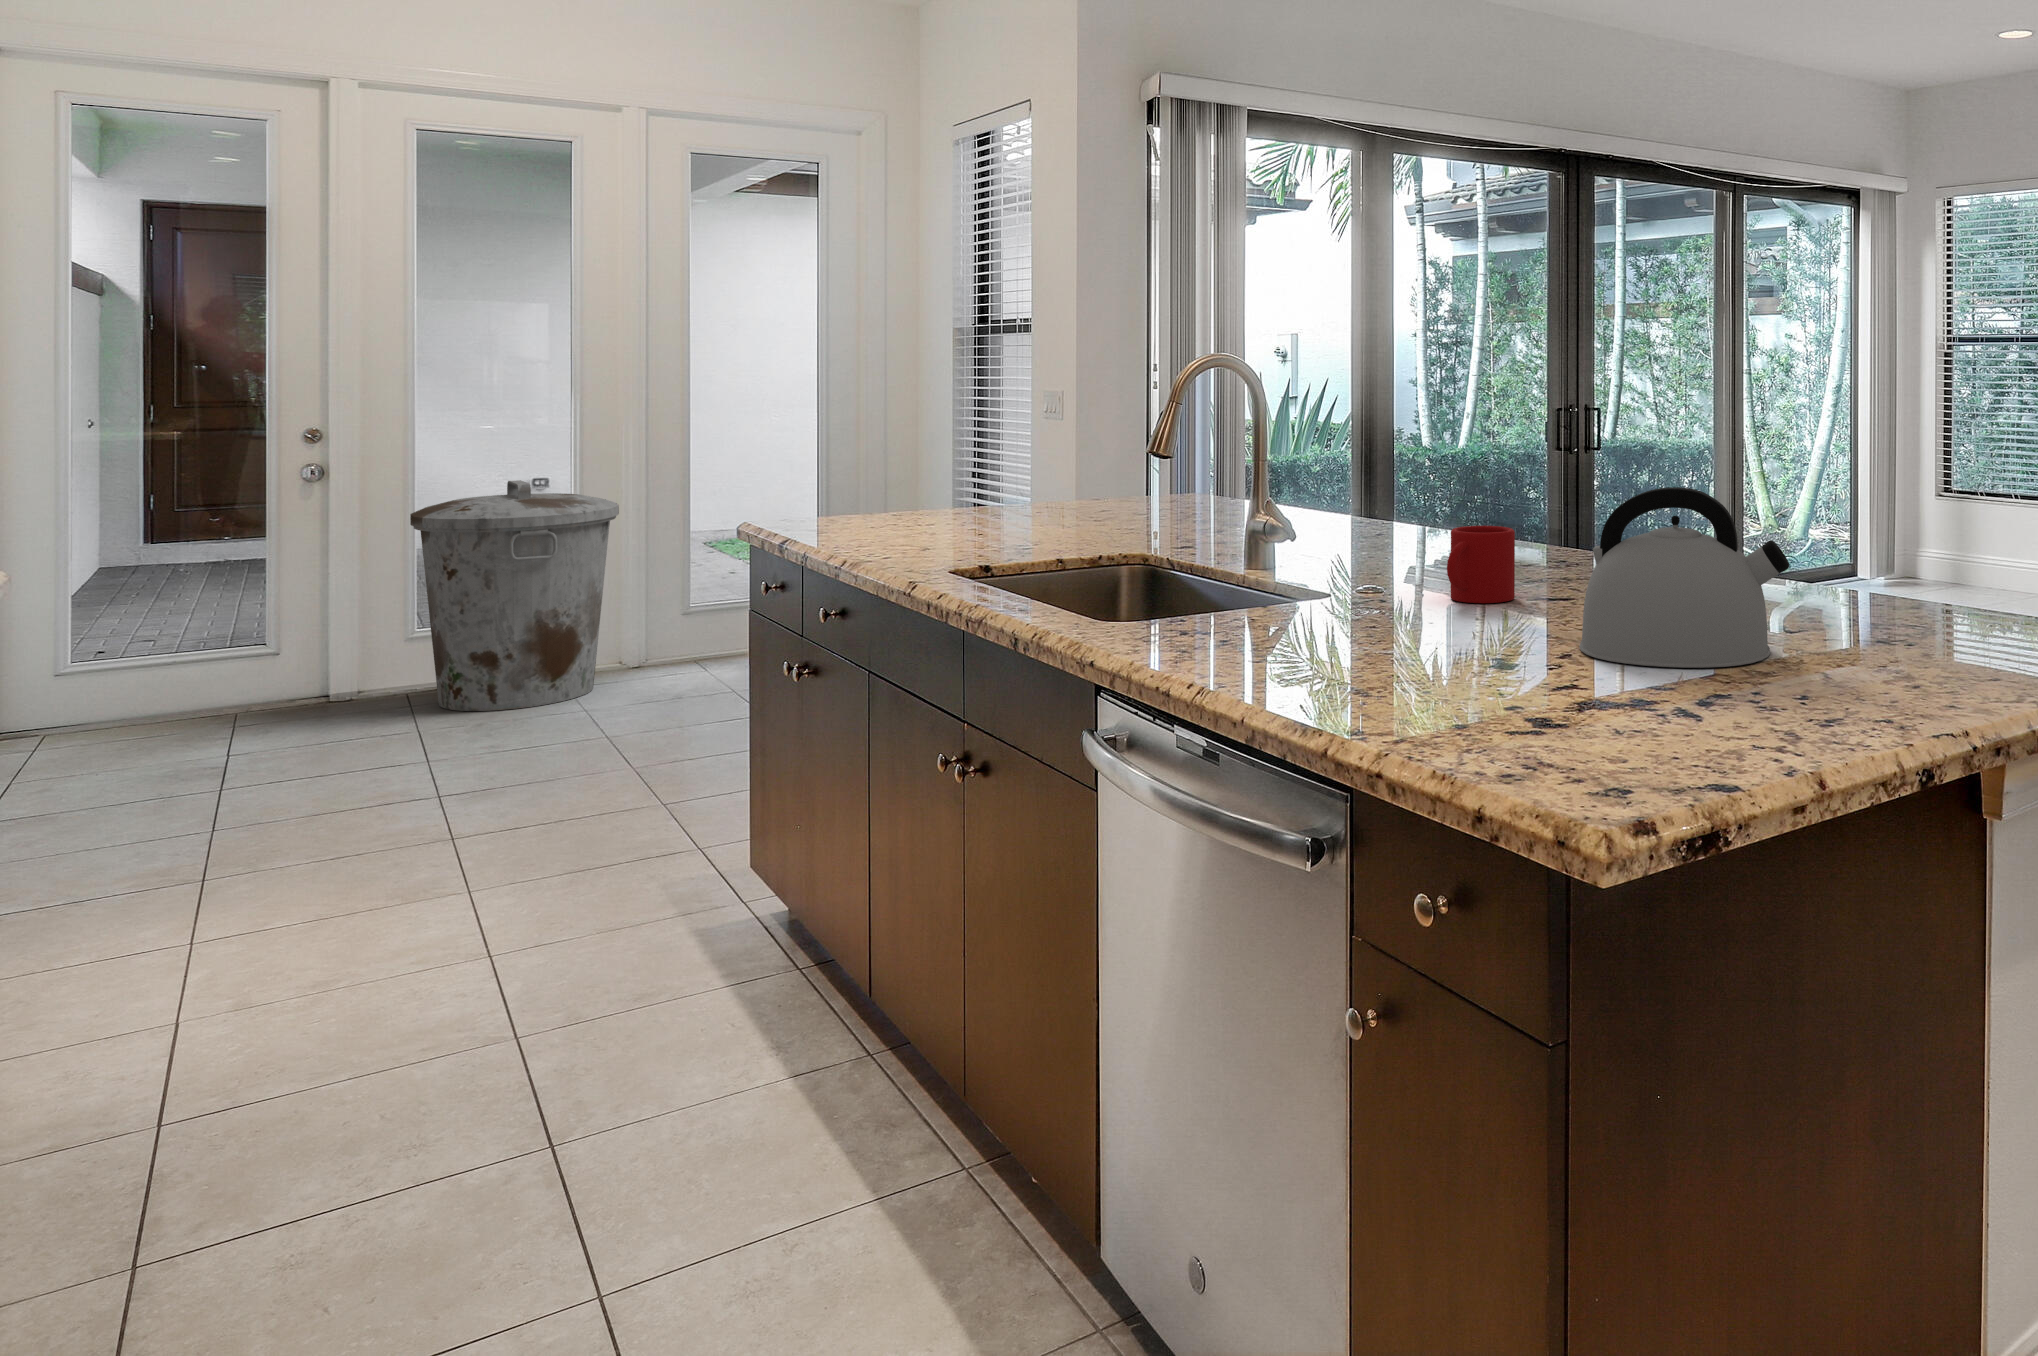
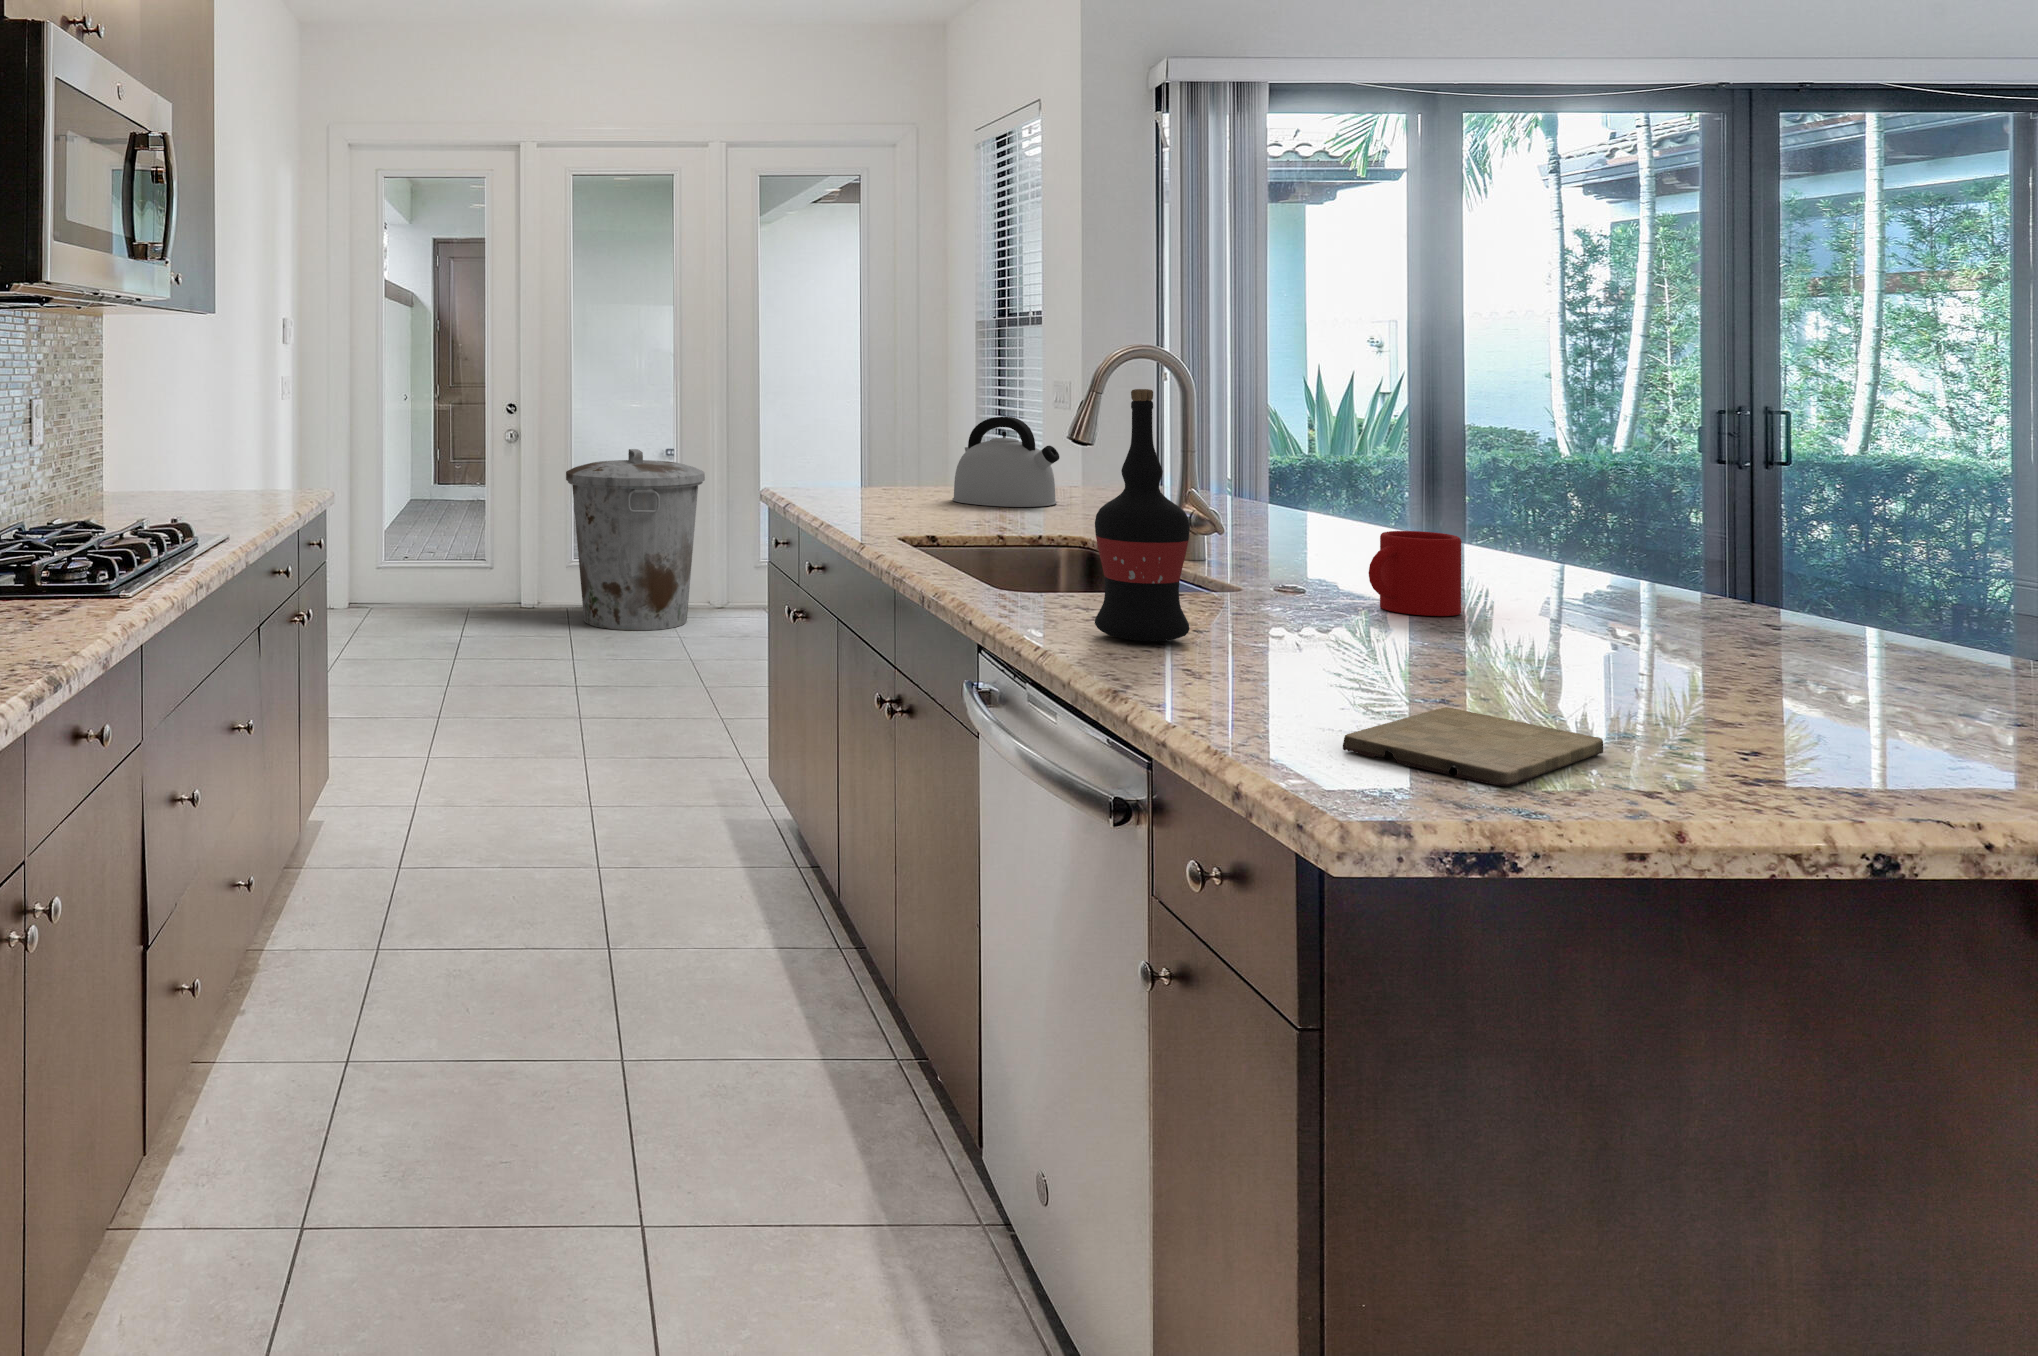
wine bottle: none [1236,400,1329,662] -> present [1095,389,1190,642]
kettle: present [1579,487,1789,668] -> present [952,417,1059,507]
cutting board: none [1540,693,1718,764] -> present [1343,707,1603,786]

